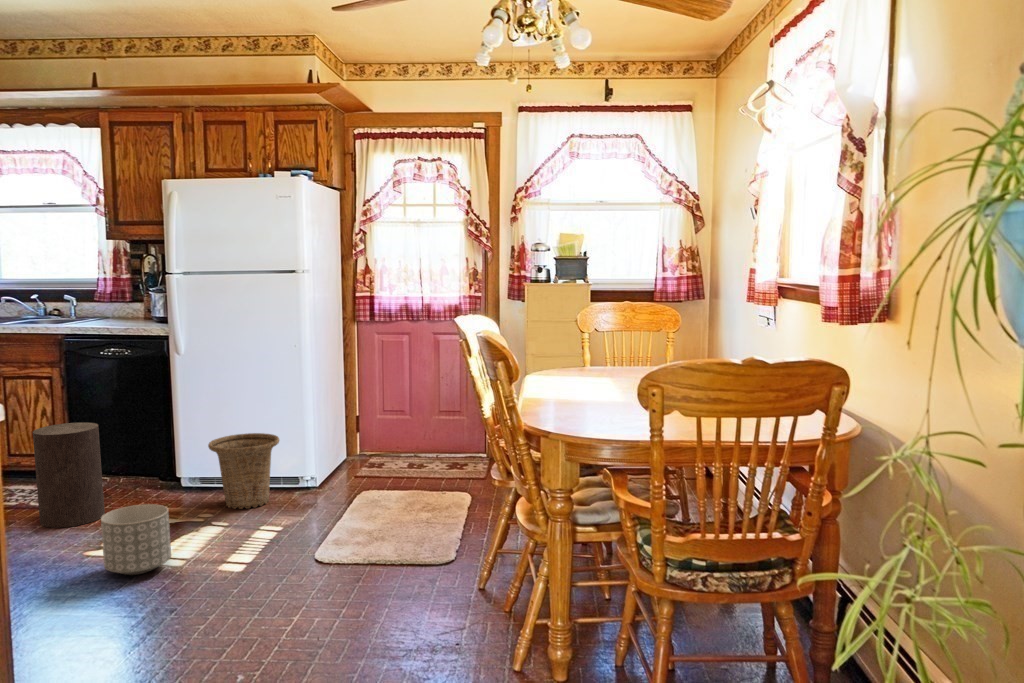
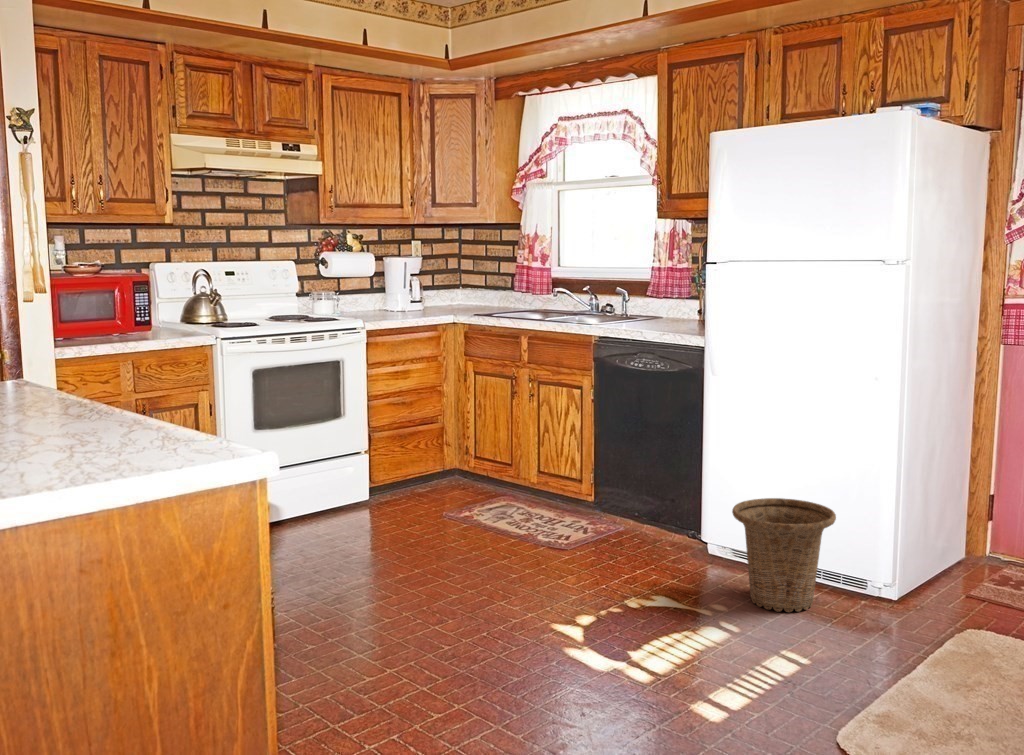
stool: present [33,422,105,528] -> none [531,449,605,581]
planter: present [101,504,171,575] -> none [554,582,639,681]

